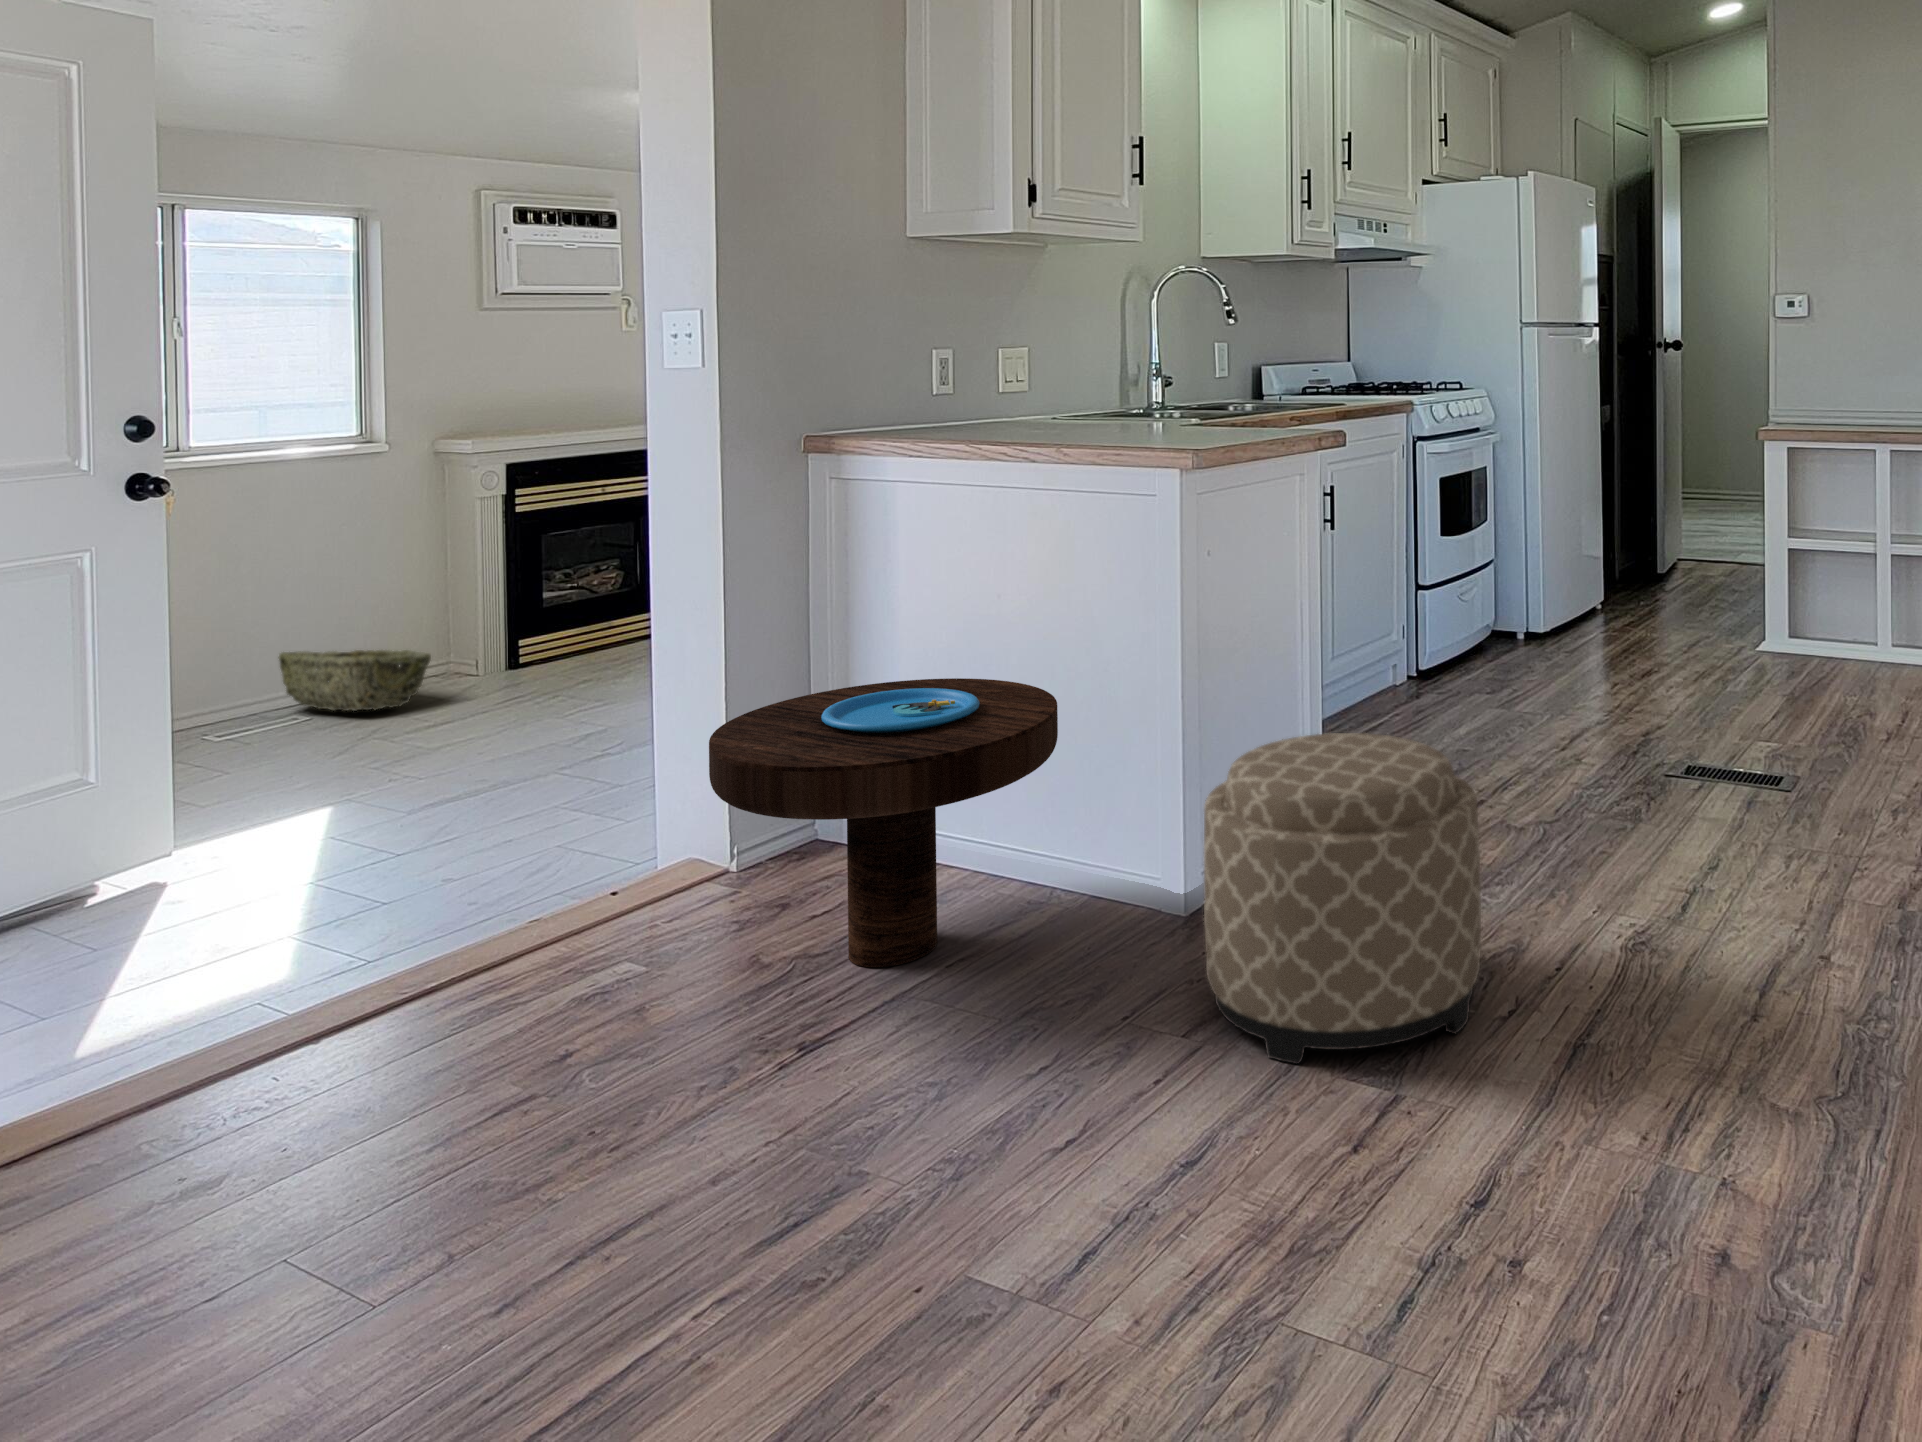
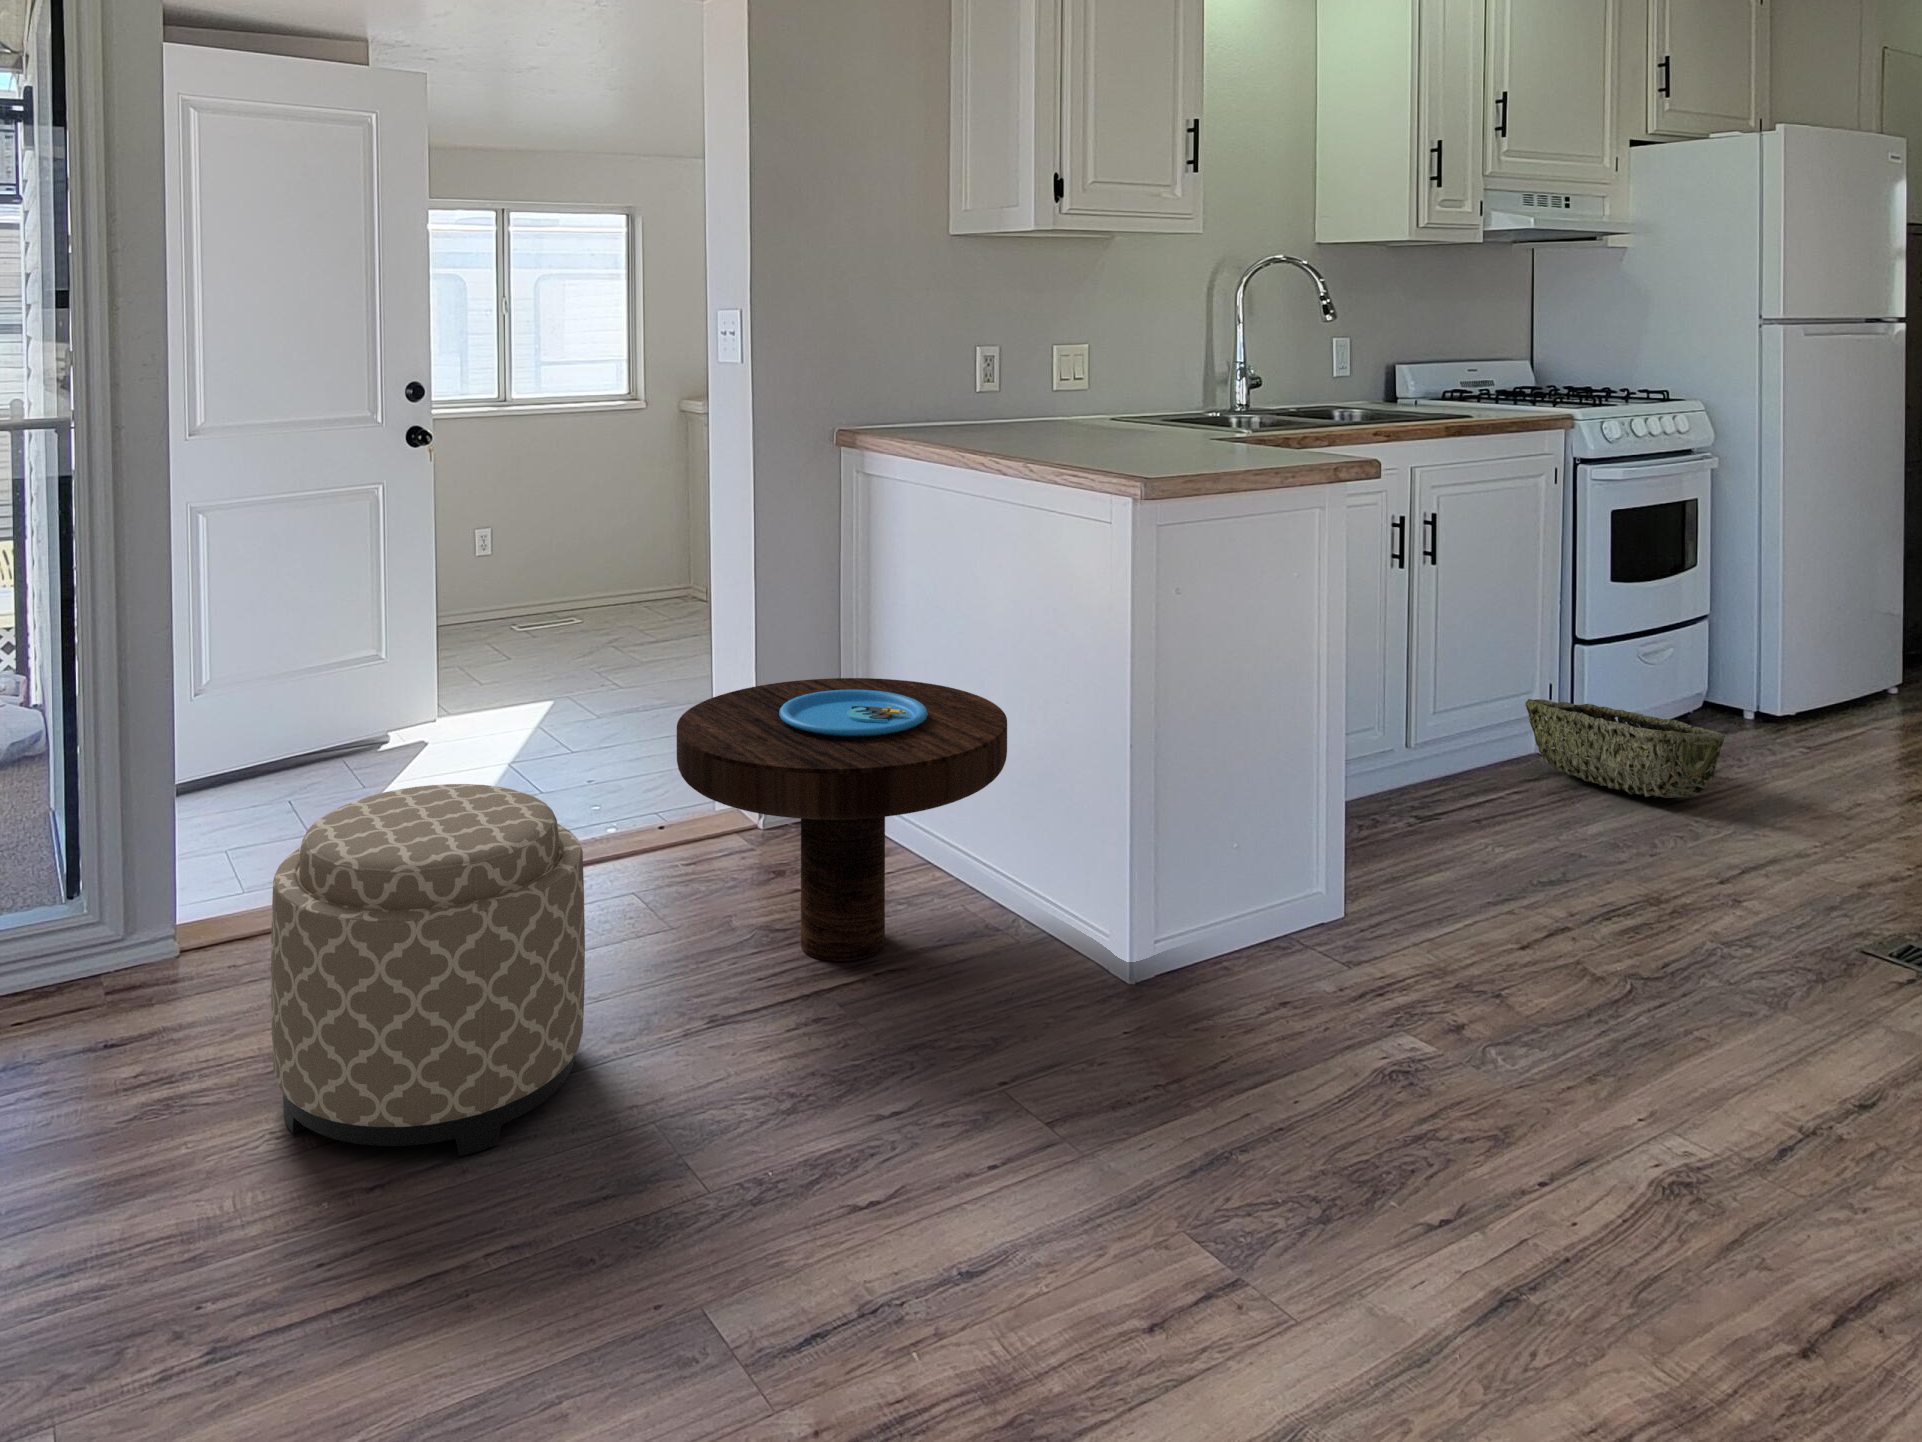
woven basket: present [279,650,431,711] -> present [1525,699,1725,798]
ottoman: present [1204,733,1481,1064] -> present [271,784,585,1156]

